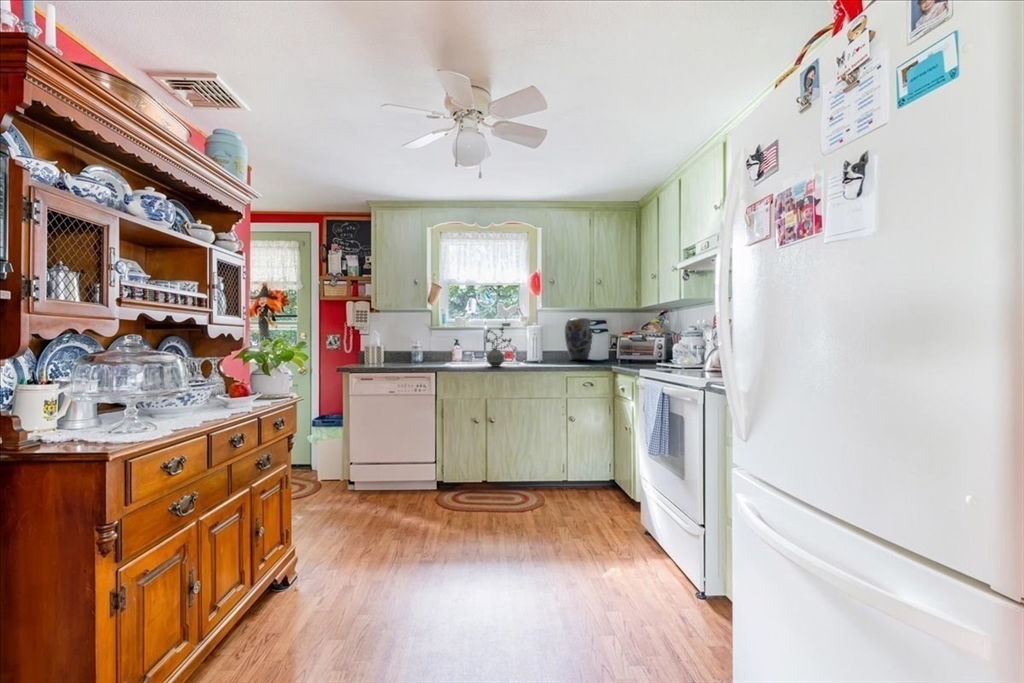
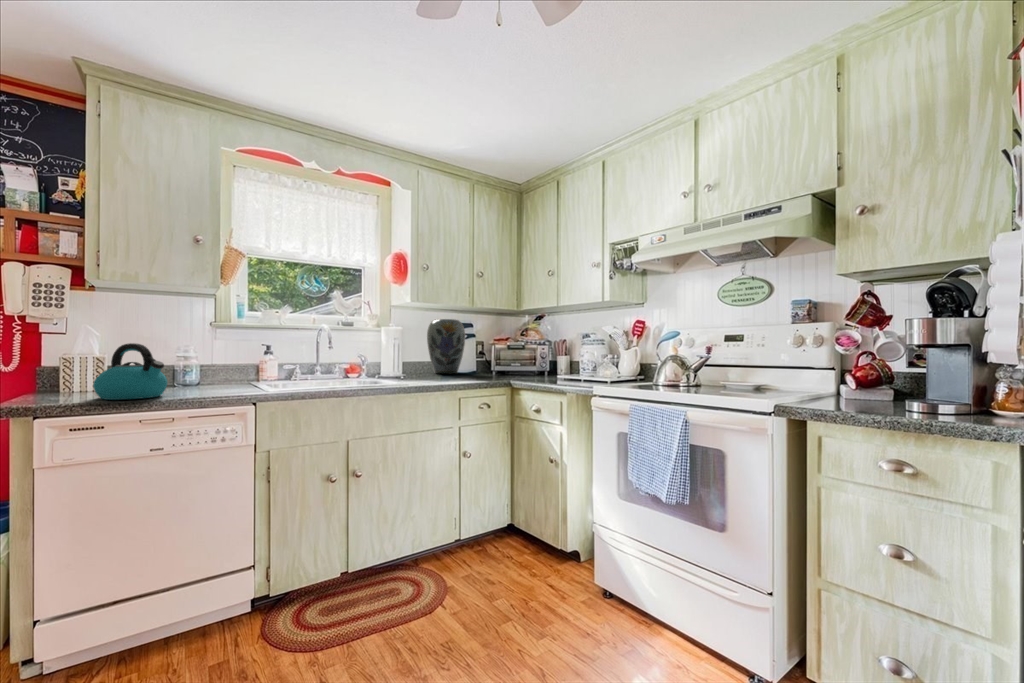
potted plant: present [486,327,511,367] -> none [348,325,388,389]
kettle: none [371,340,400,367] -> present [93,343,167,400]

